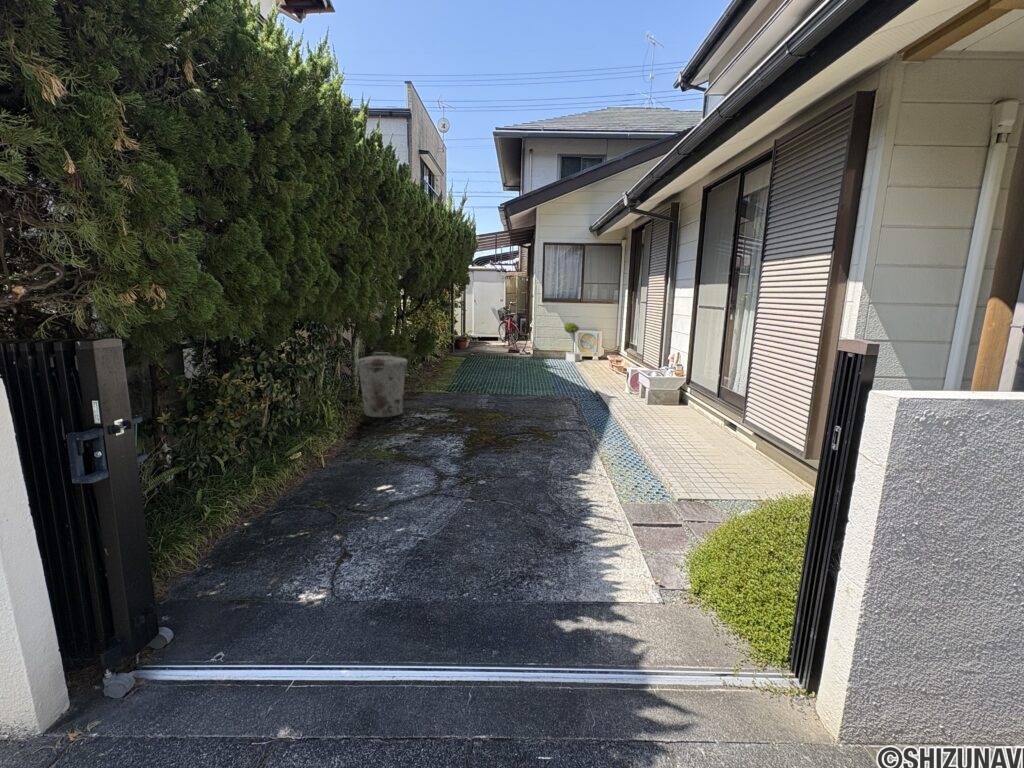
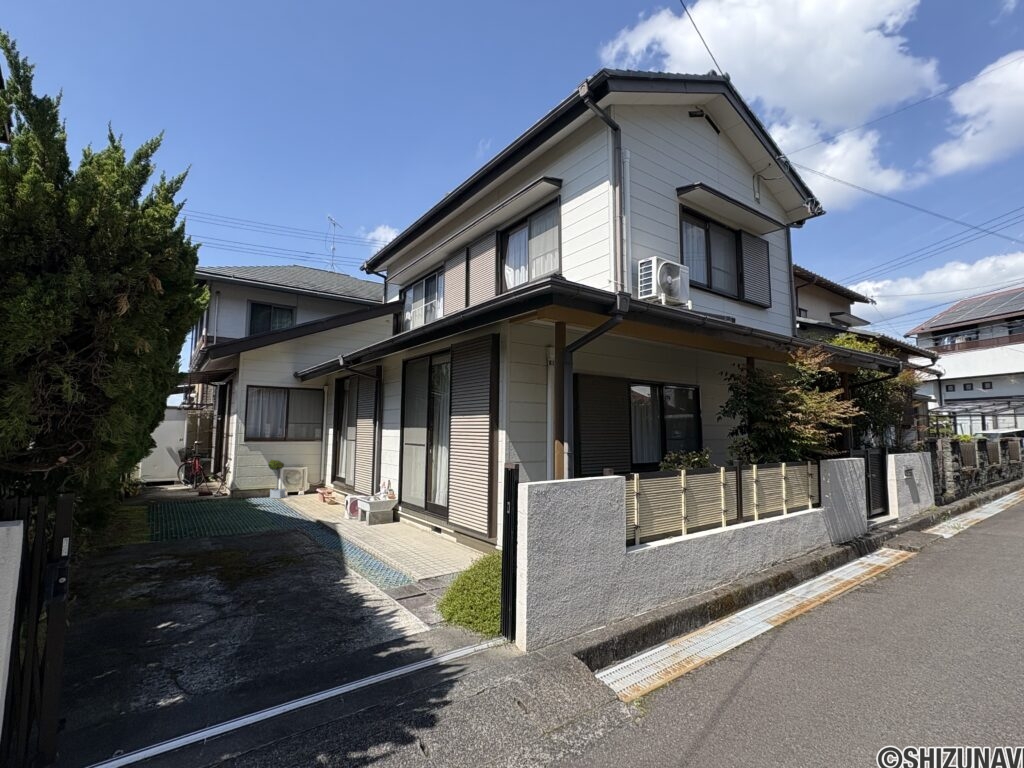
trash can: present [356,352,407,417] -> none [59,502,128,577]

